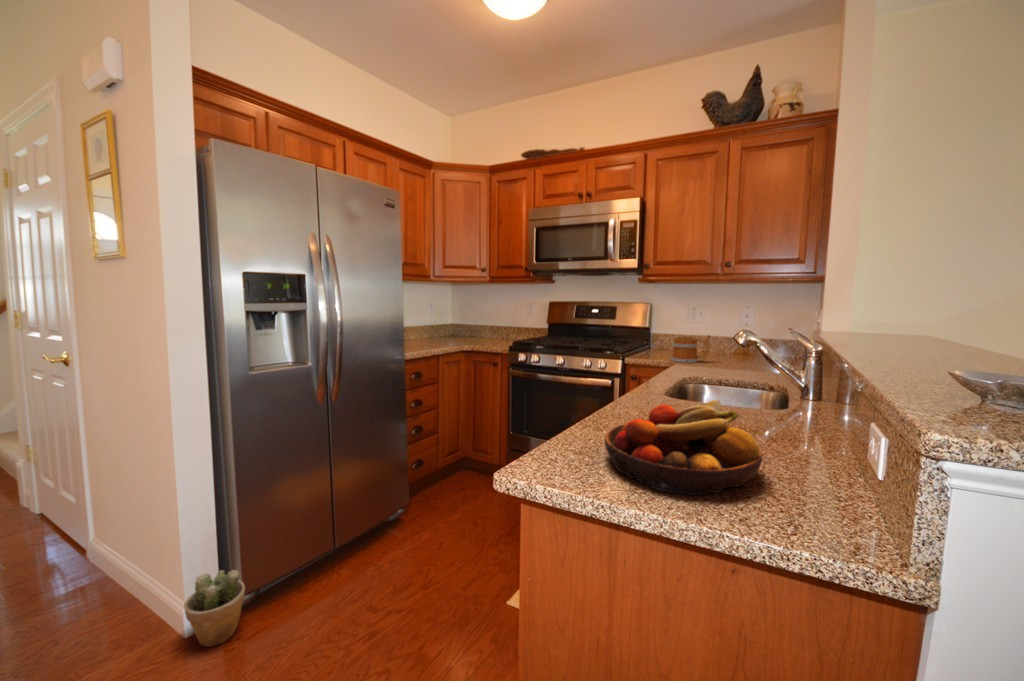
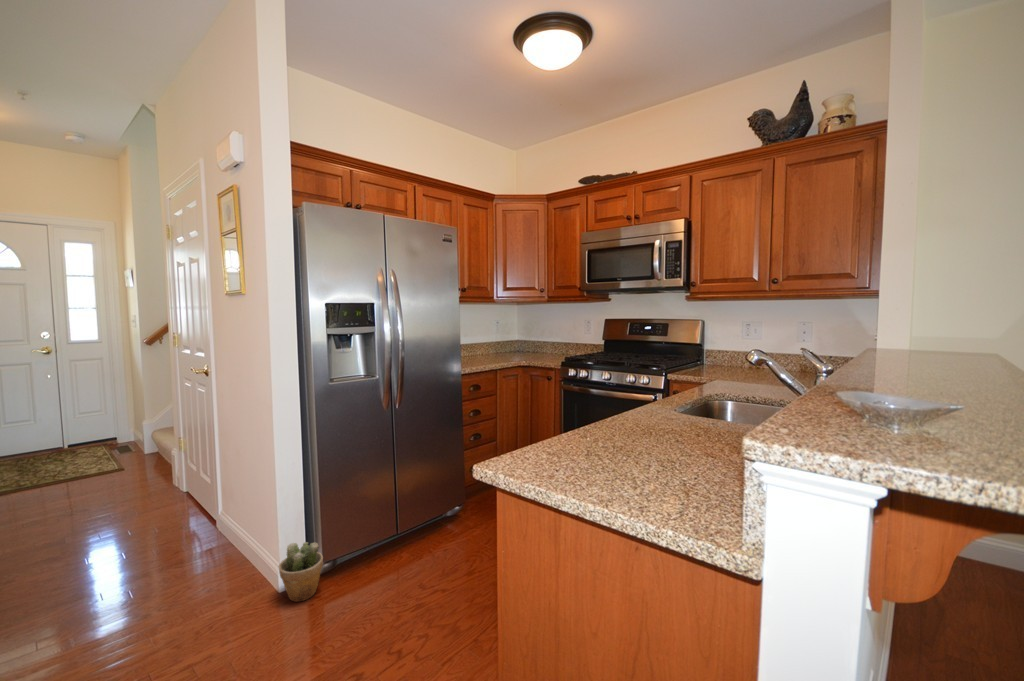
mug: present [671,335,711,363] -> none [715,354,757,382]
fruit bowl: present [604,400,762,495] -> none [567,416,691,490]

